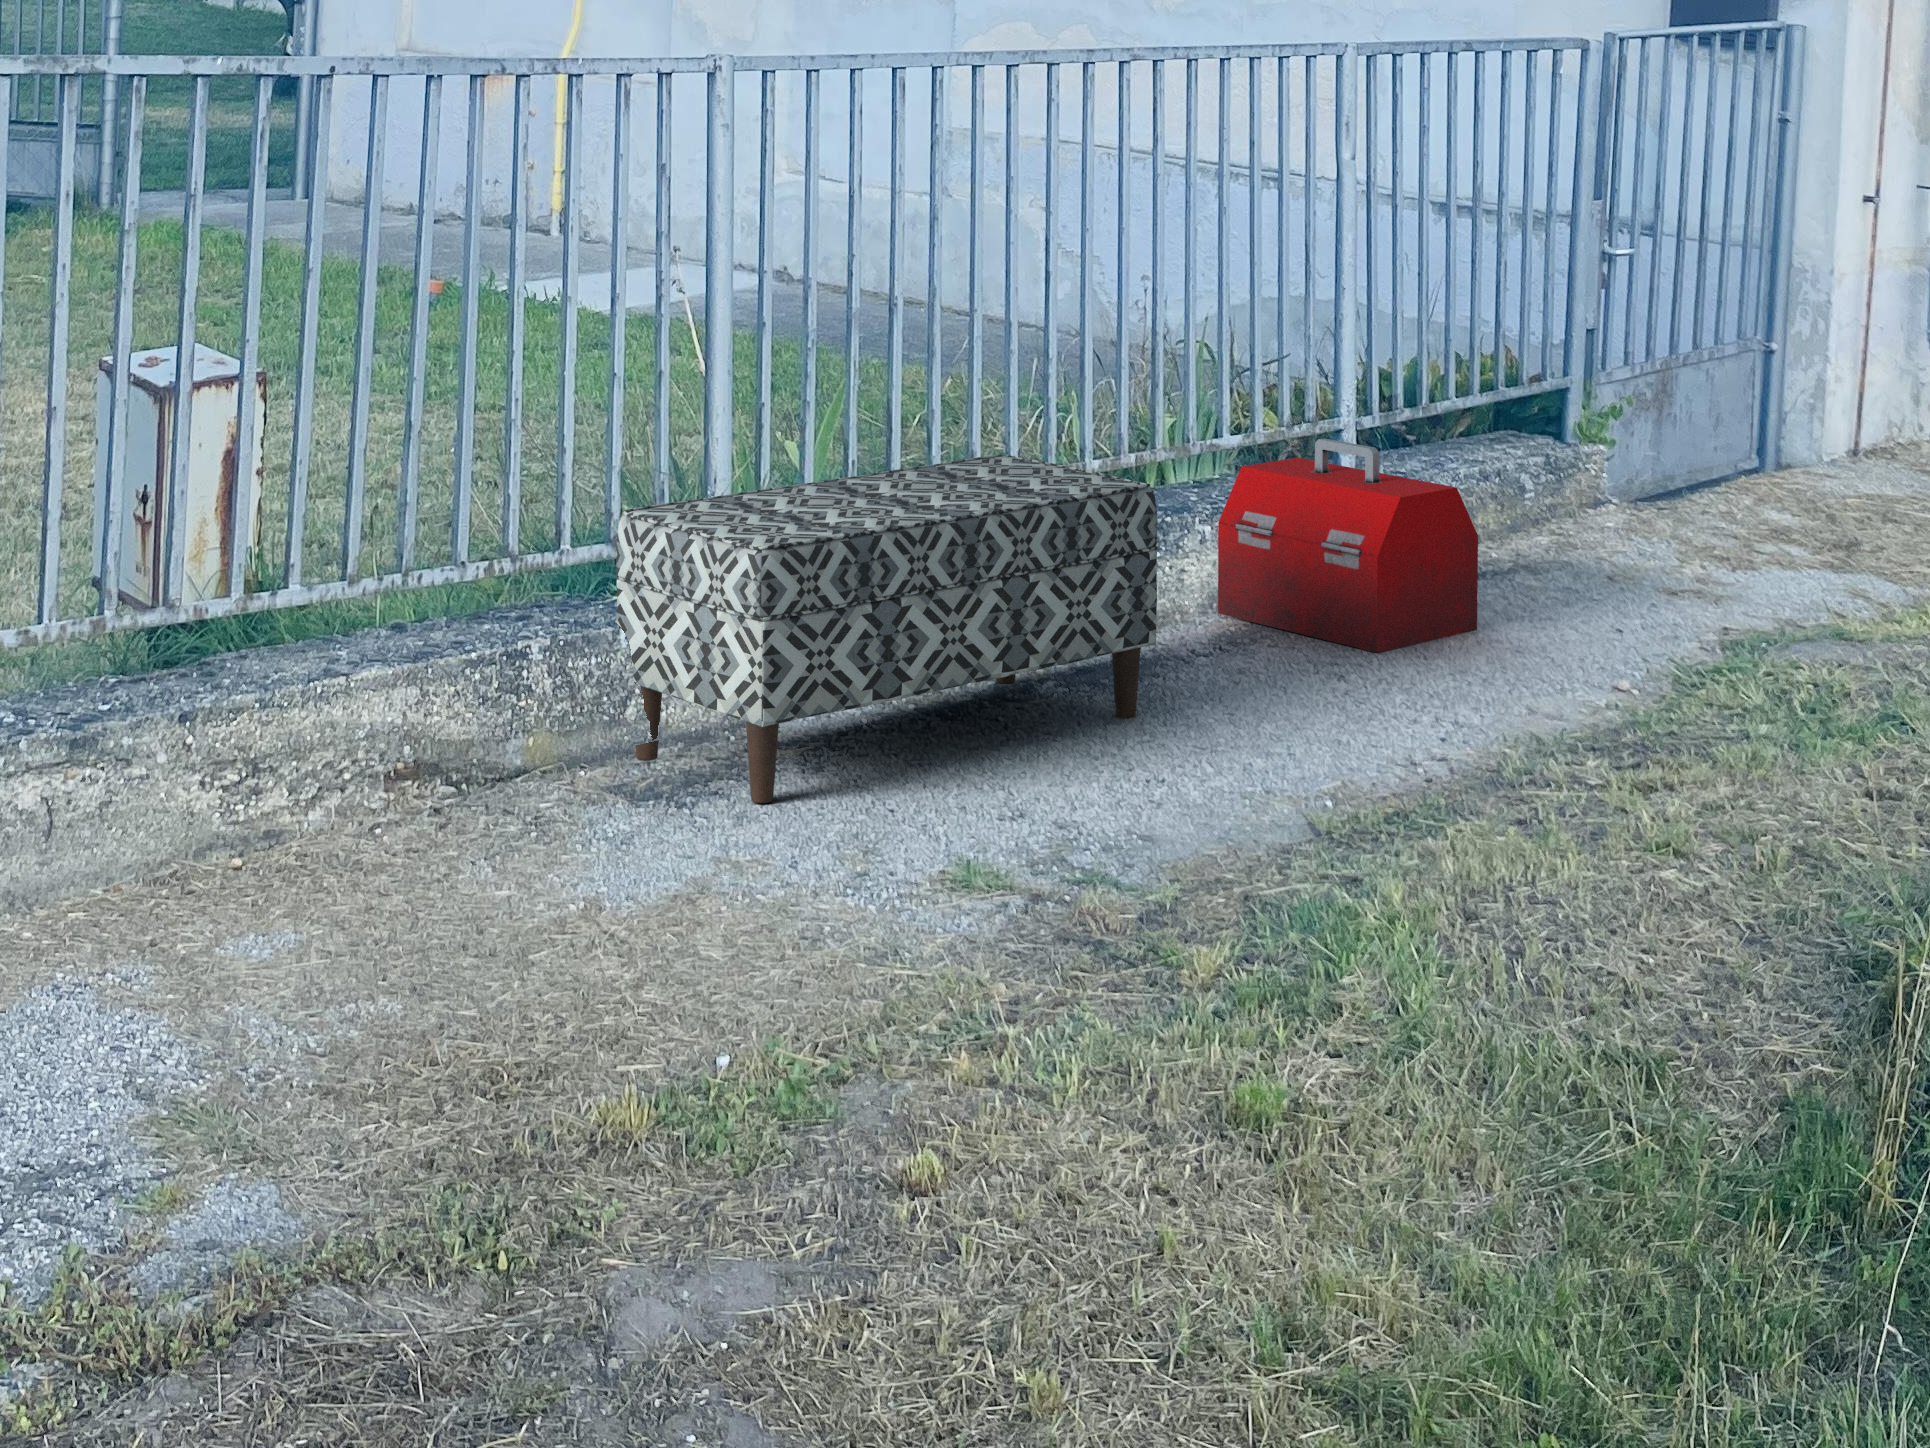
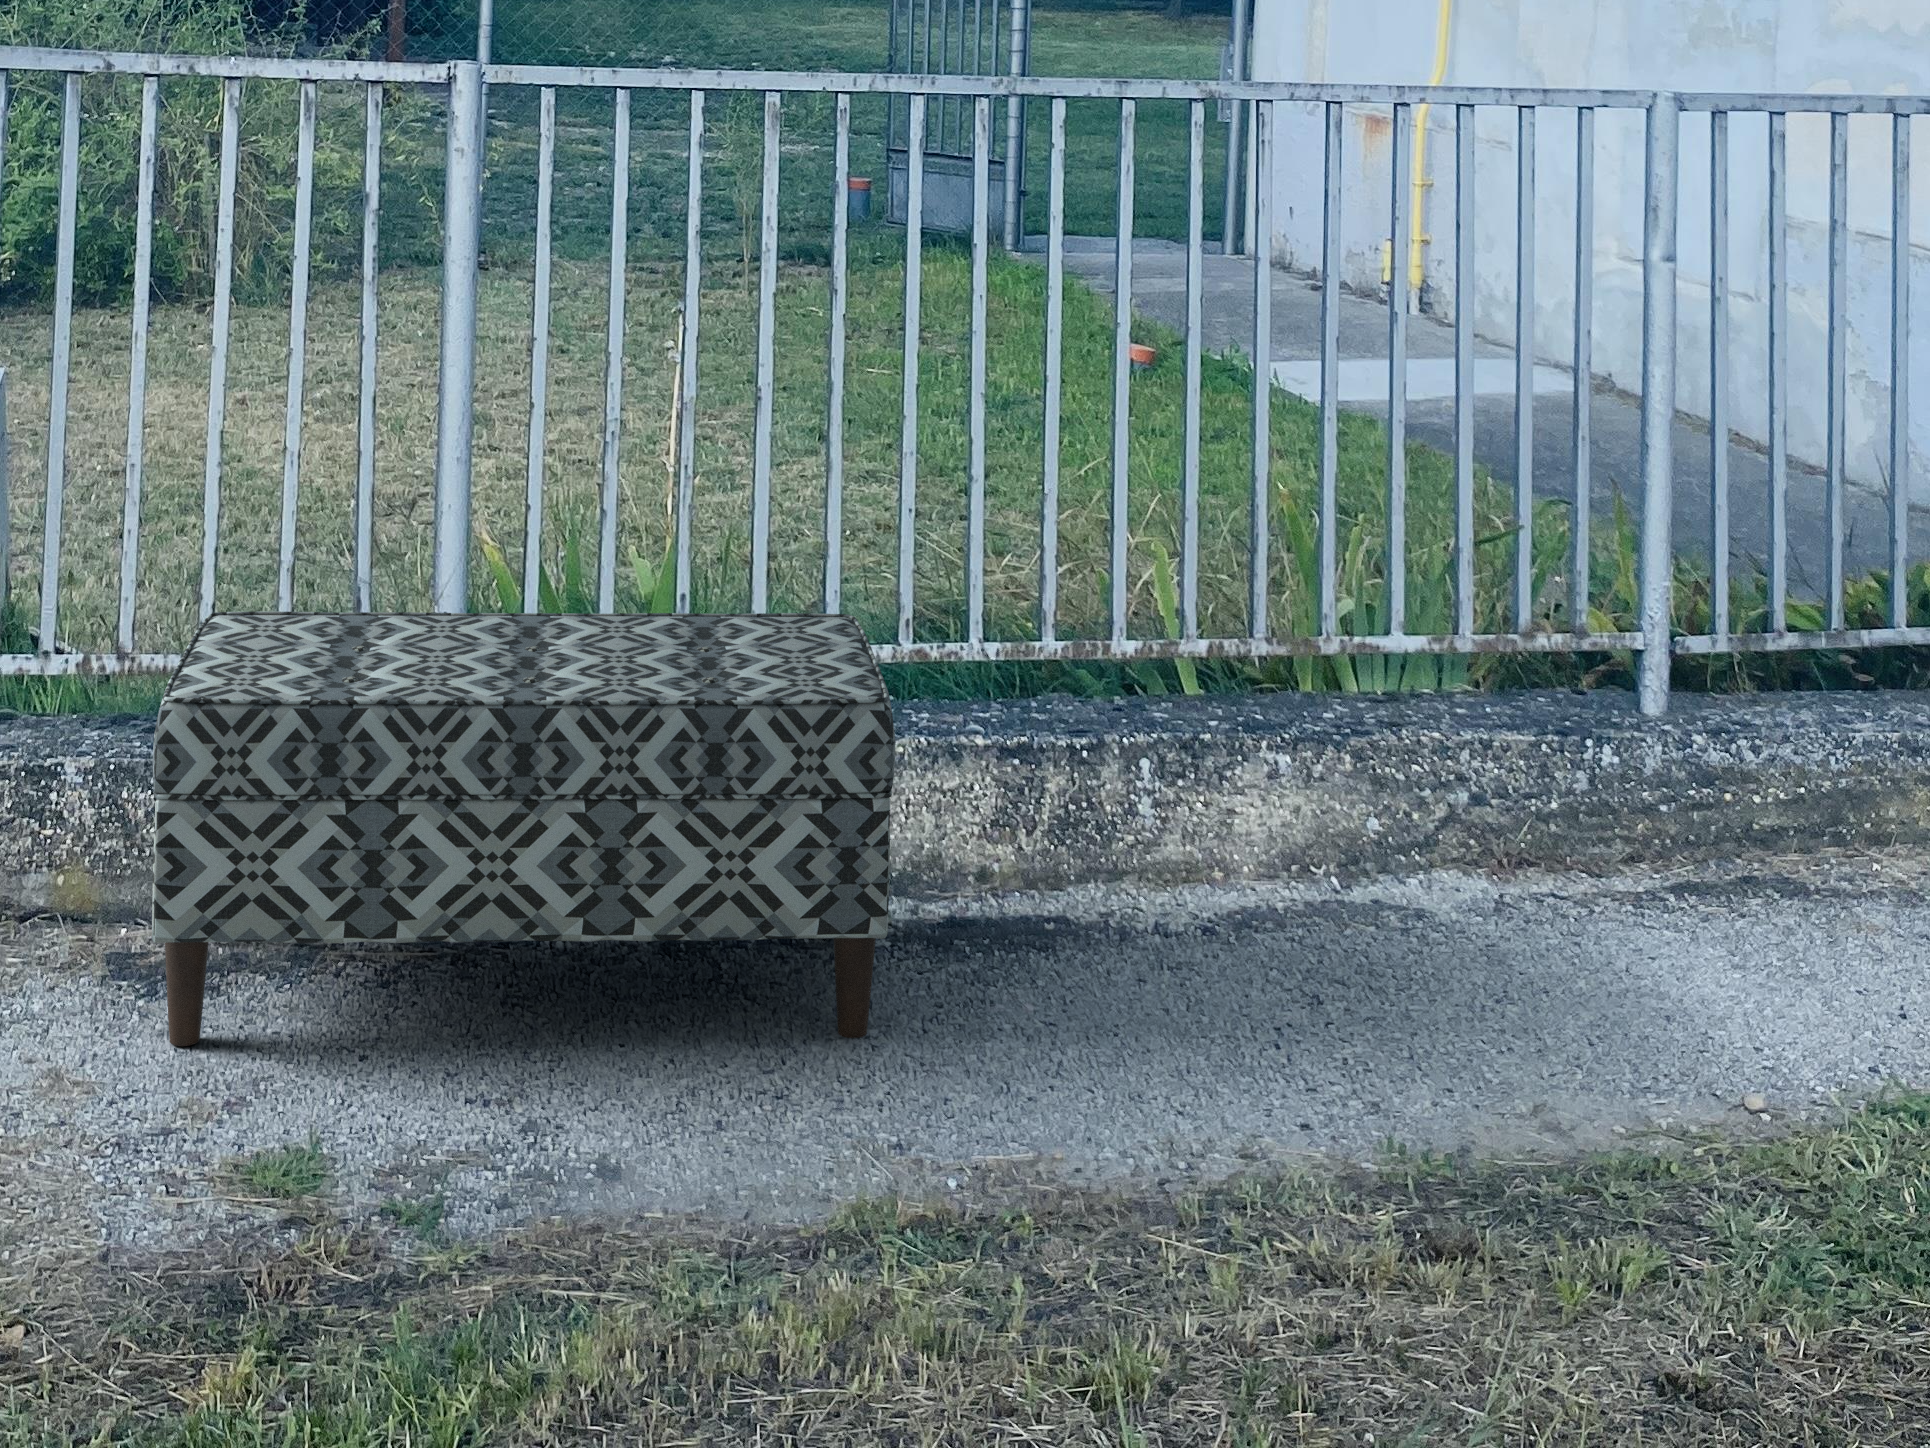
toolbox: present [1218,439,1478,653] -> none [1299,665,1627,1018]

